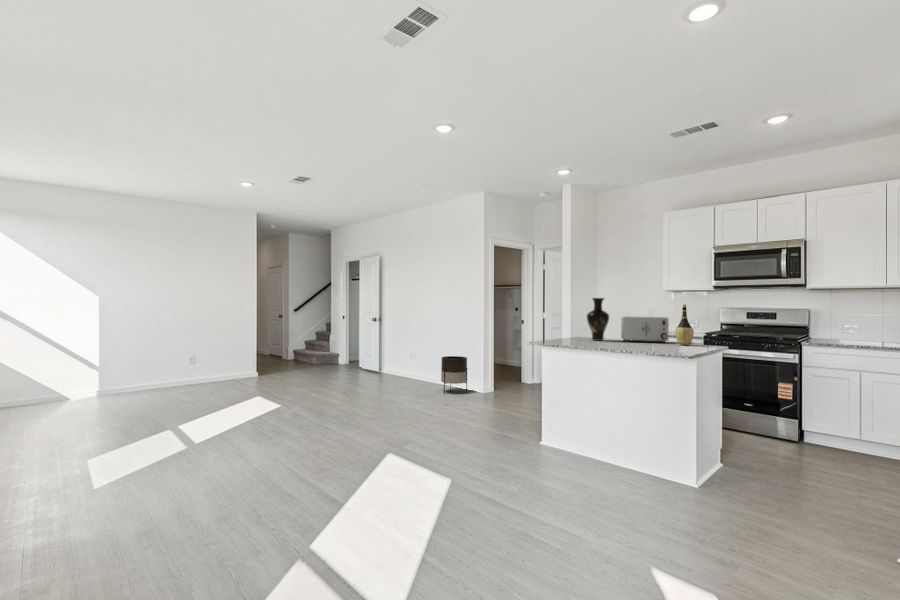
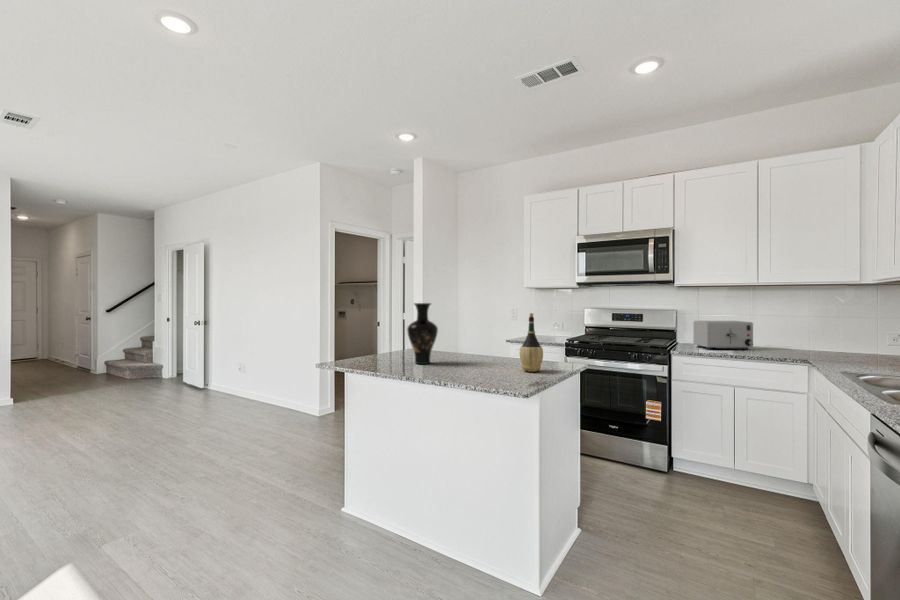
toaster: present [621,316,669,343] -> present [694,321,753,349]
planter: present [441,356,467,393] -> none [264,370,299,421]

